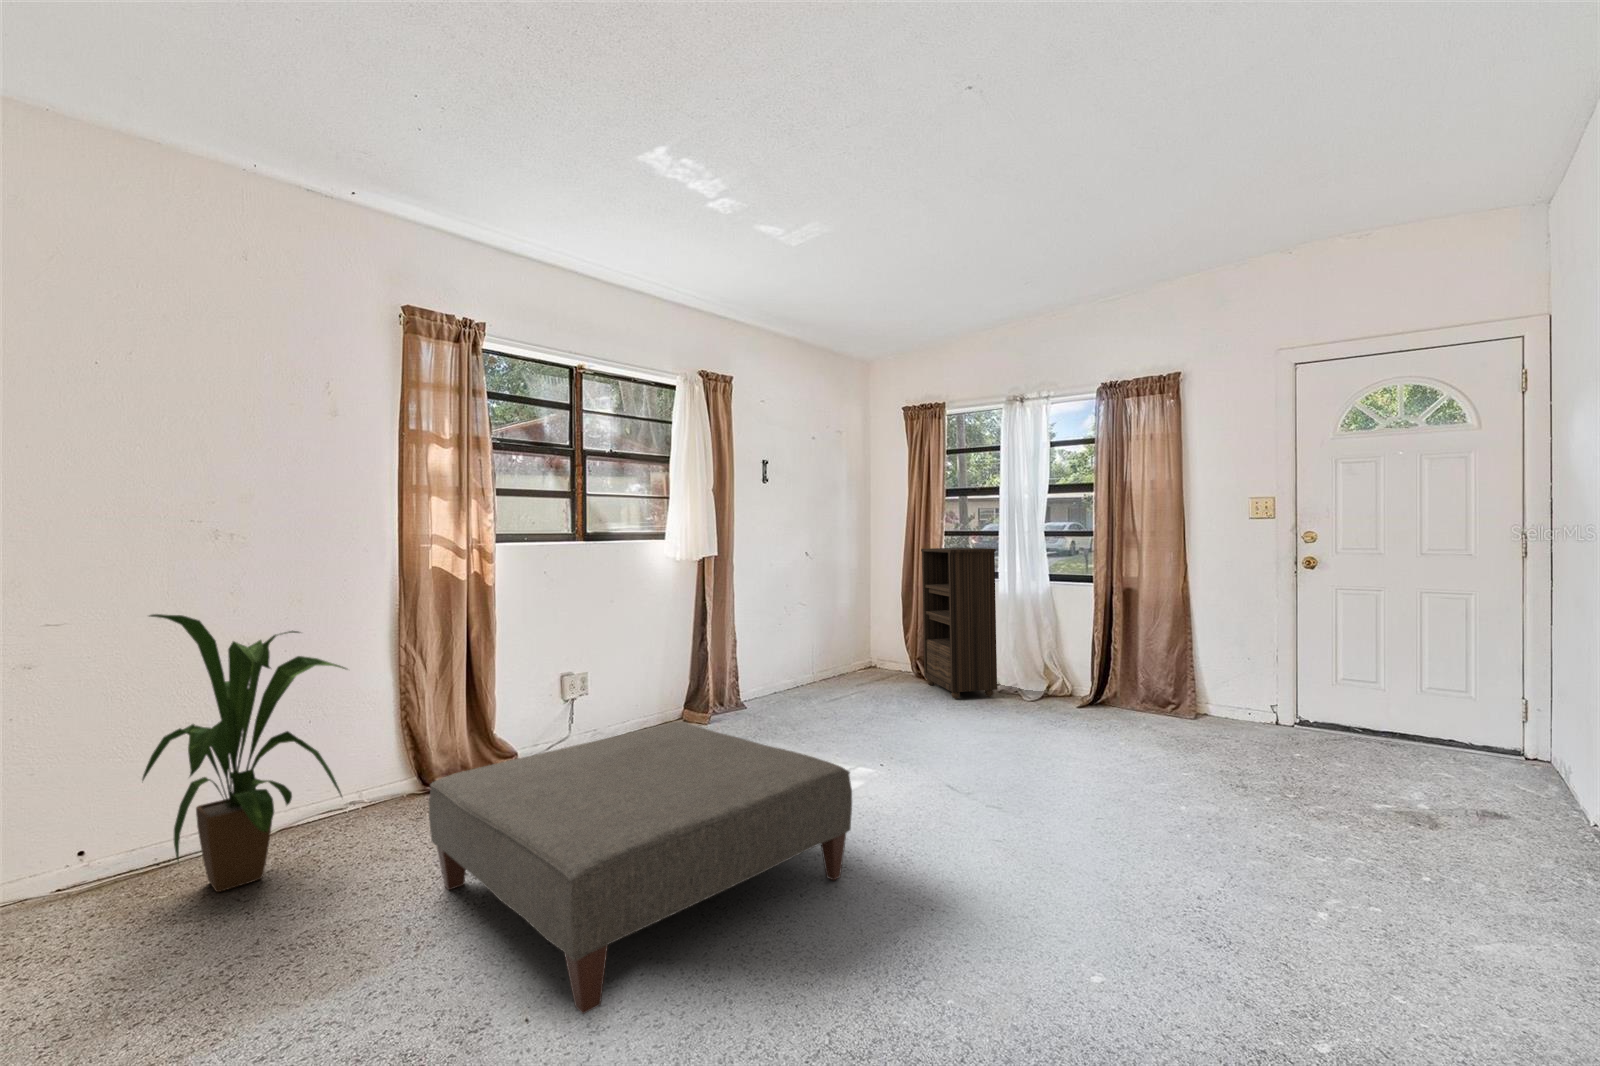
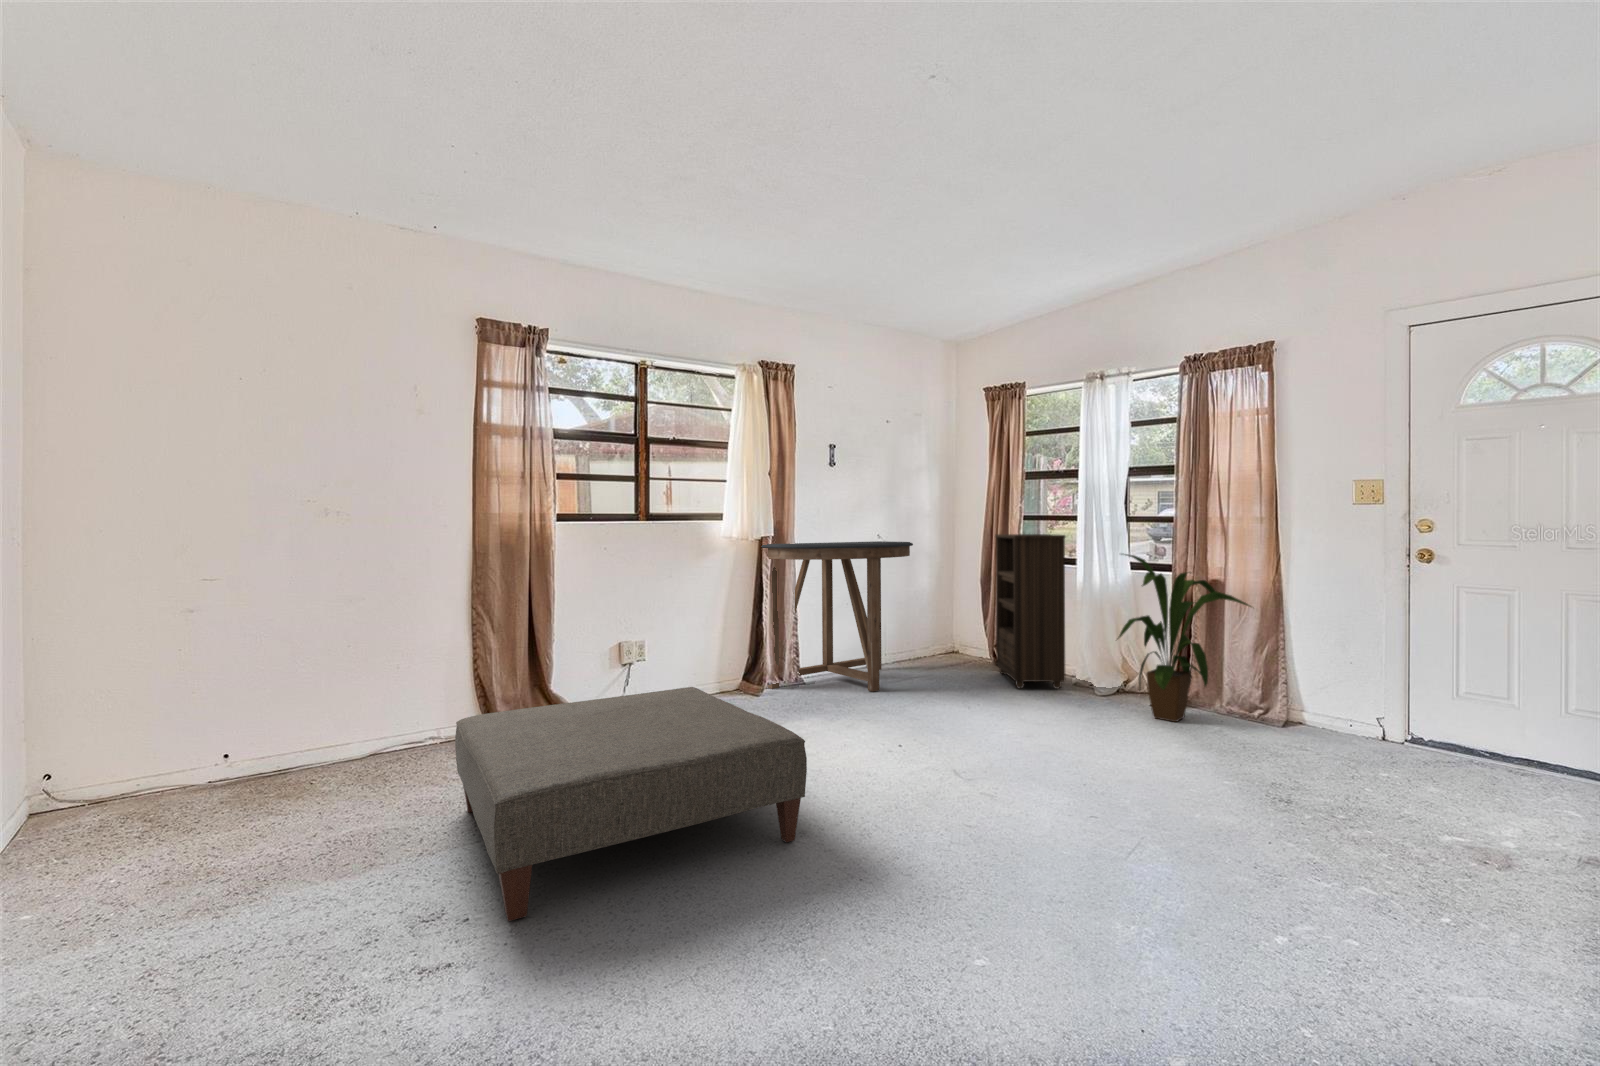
console table: none [698,557,849,716] -> present [761,541,913,692]
house plant: present [142,614,346,892] -> present [1118,554,1251,722]

